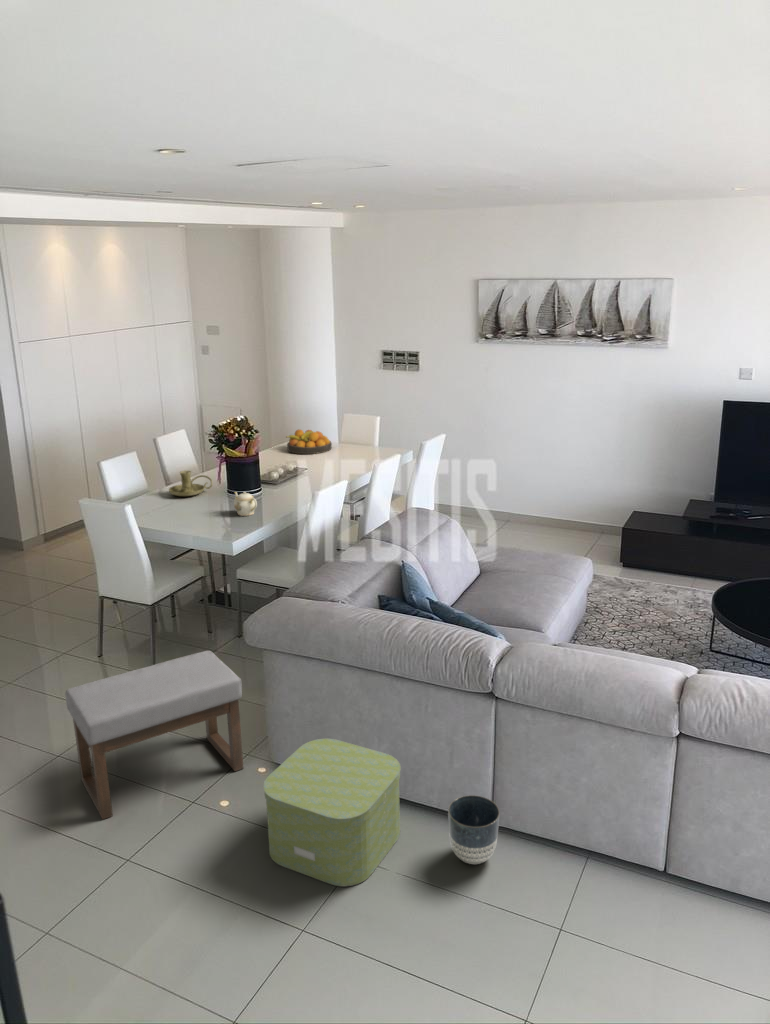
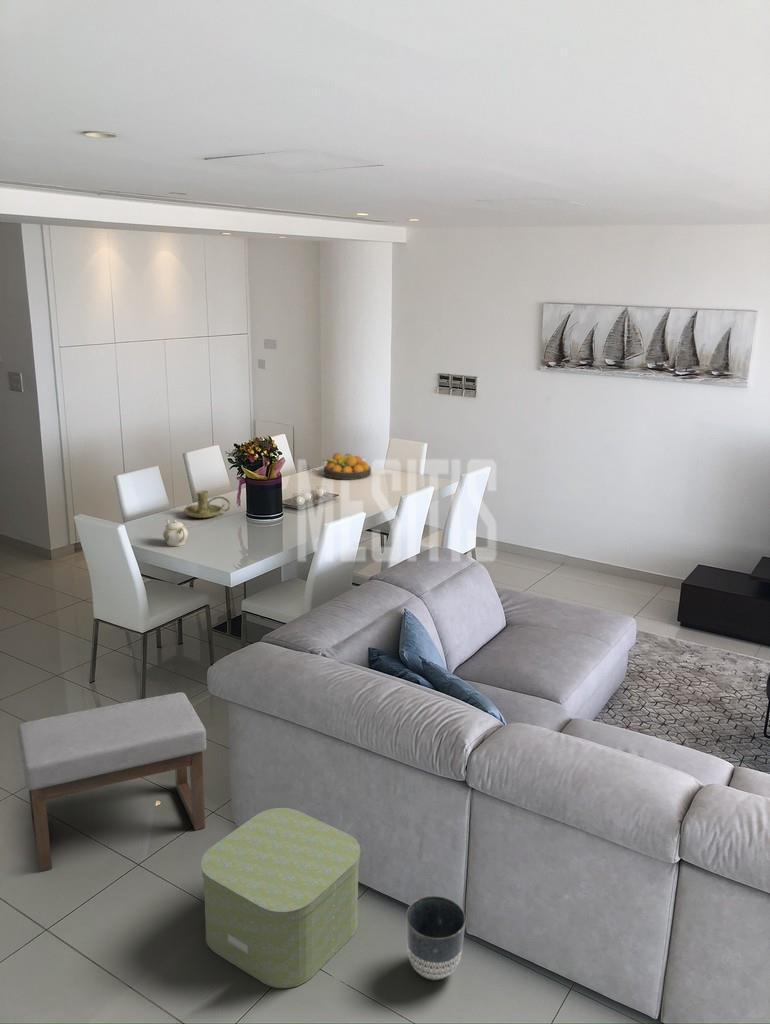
teapot: present [234,492,257,516] -> present [163,520,188,546]

